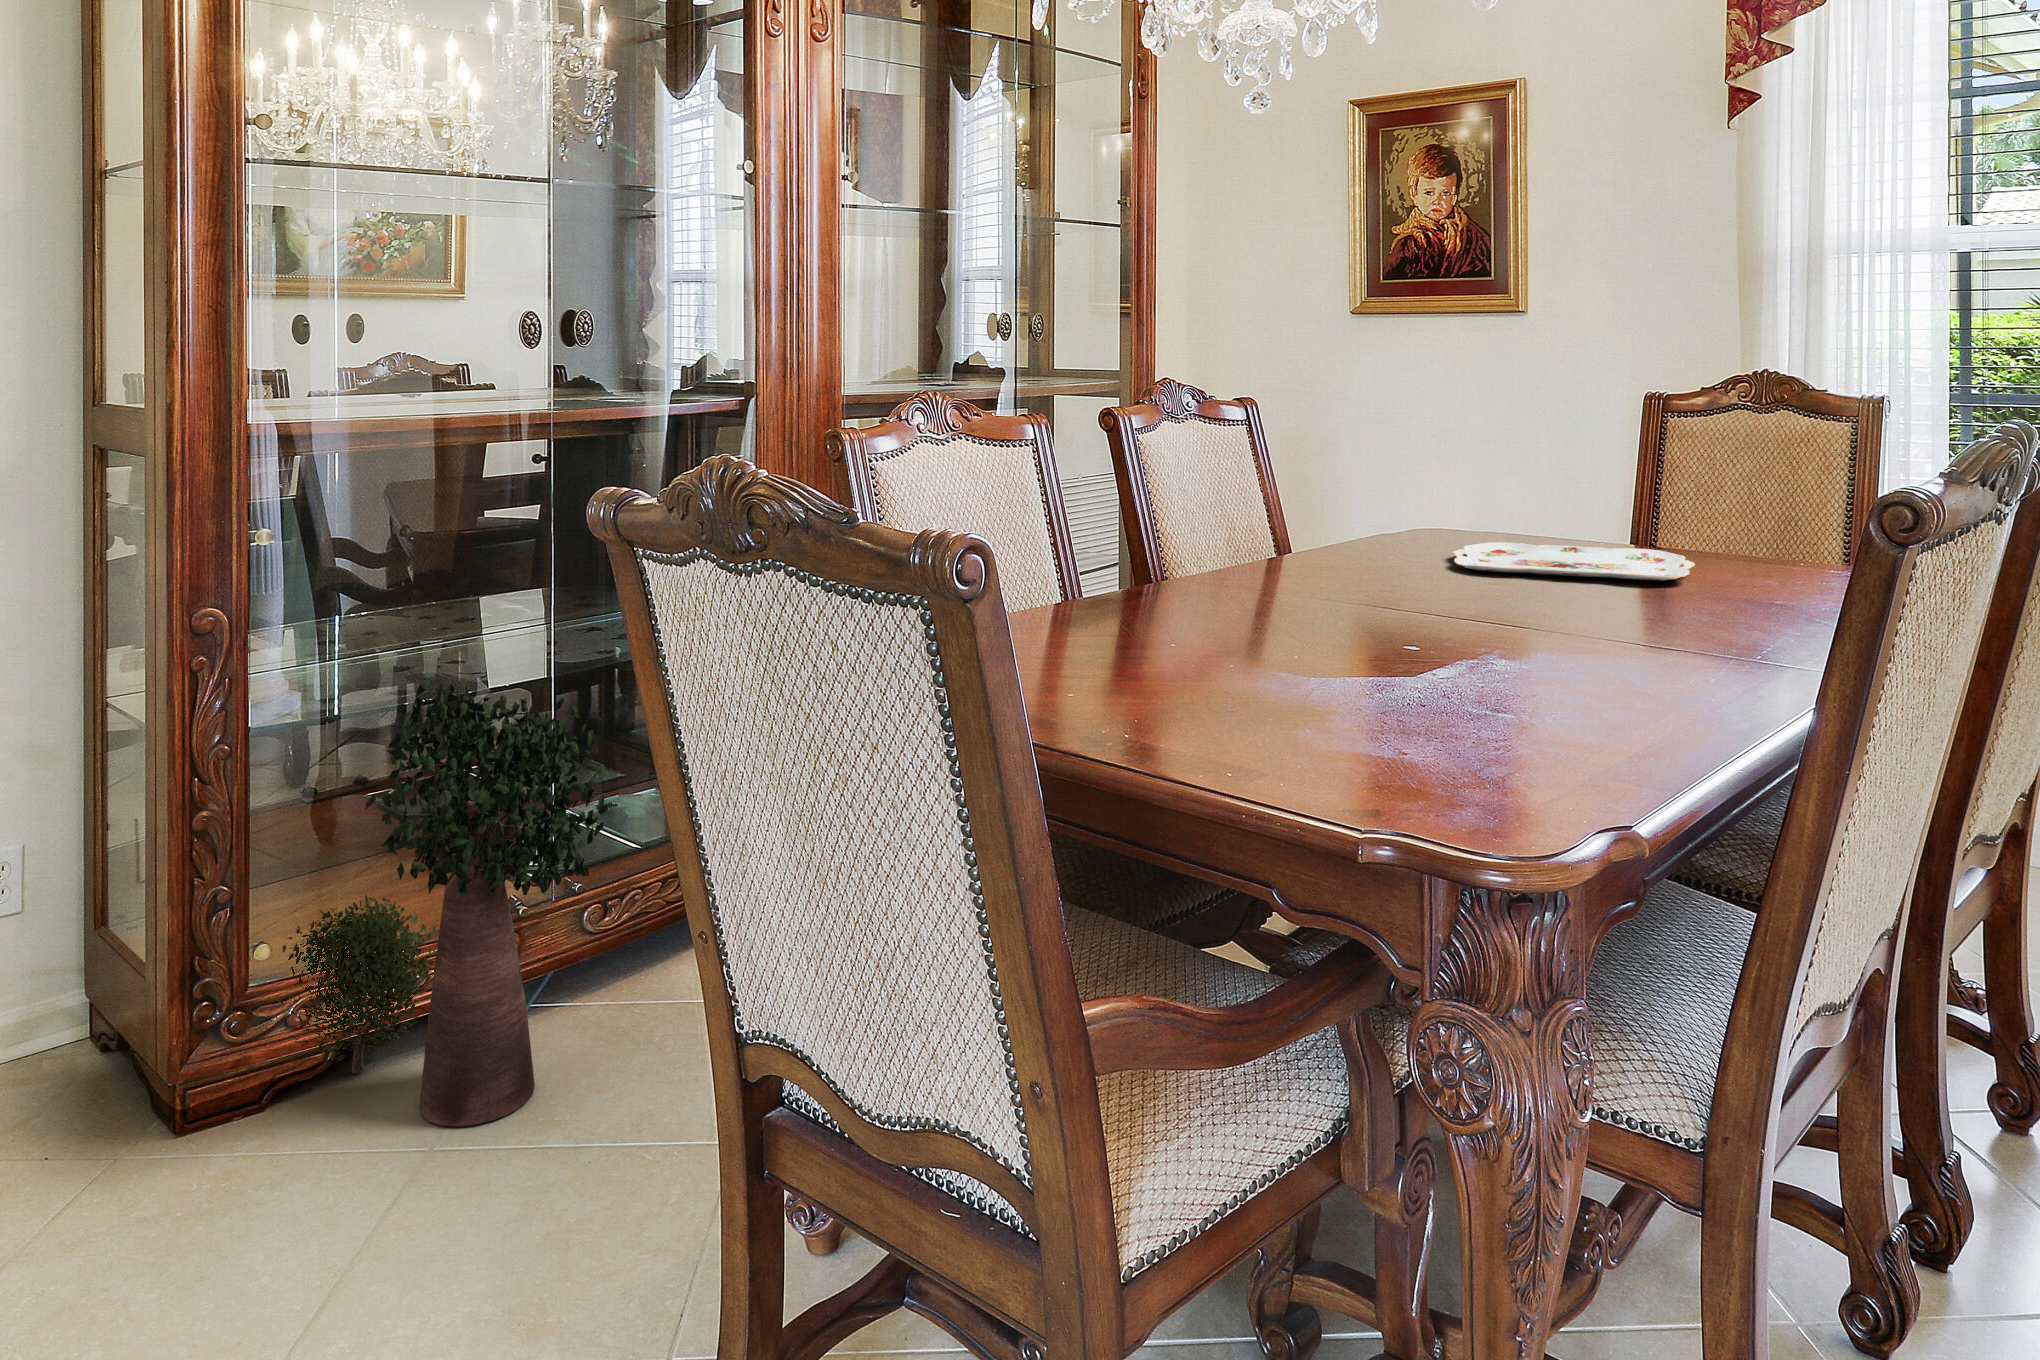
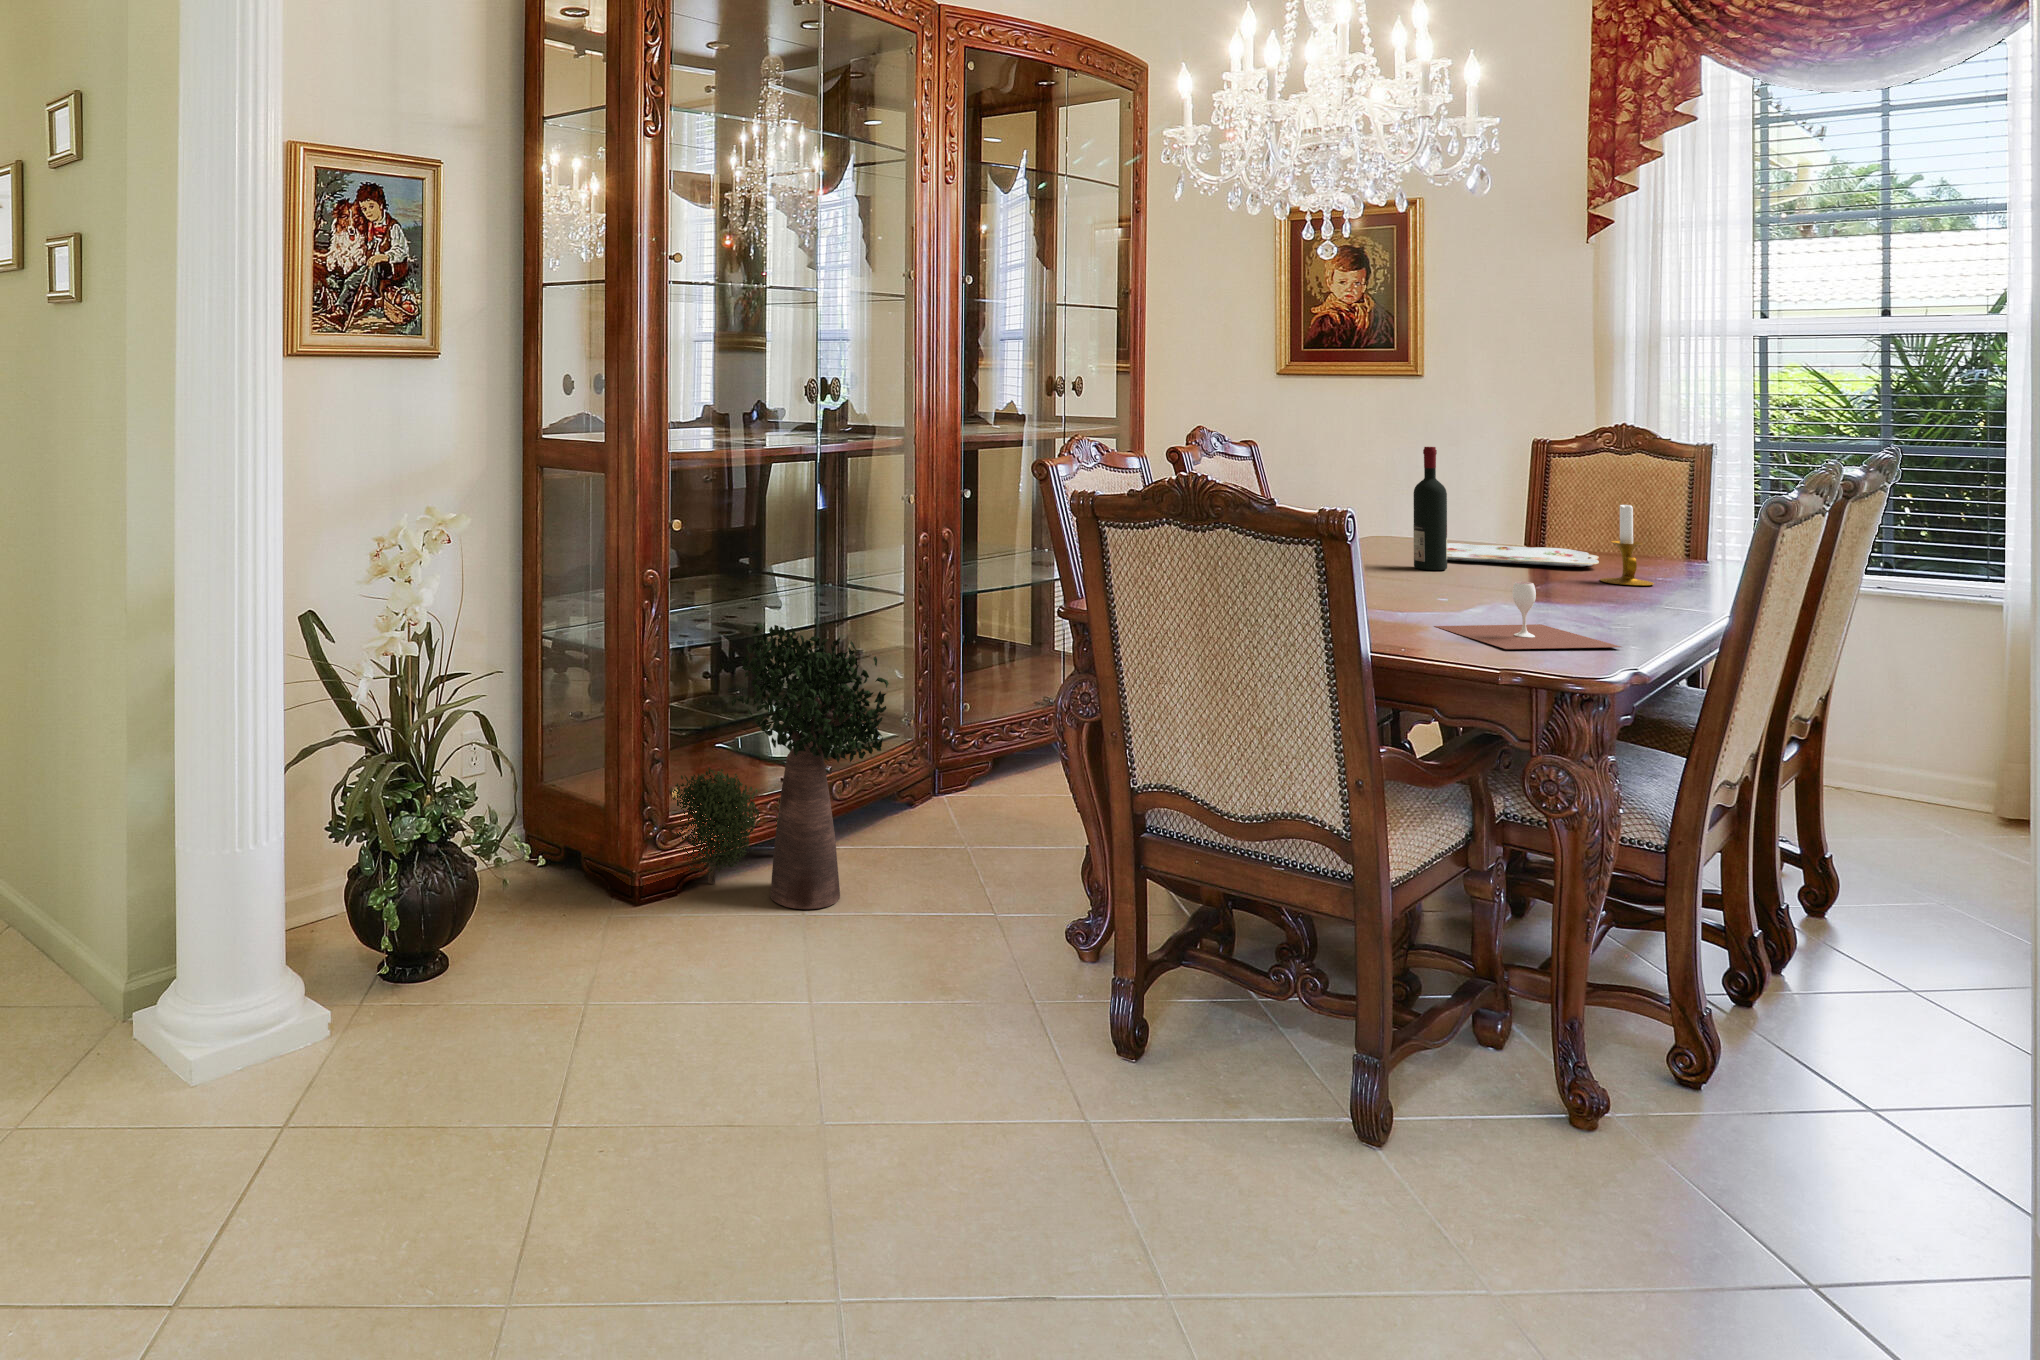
wine bottle: none [1411,403,1458,590] -> present [1413,447,1447,570]
candlestick: none [1677,489,1756,615] -> present [1600,505,1654,585]
wine glass: none [1320,637,1613,772] -> present [1434,582,1621,649]

